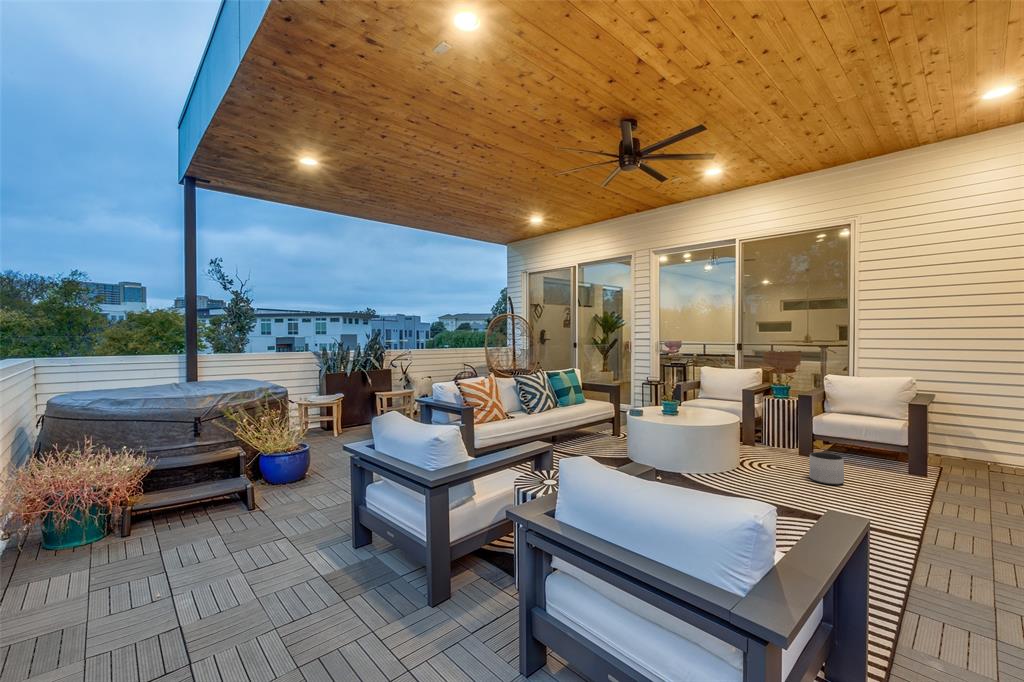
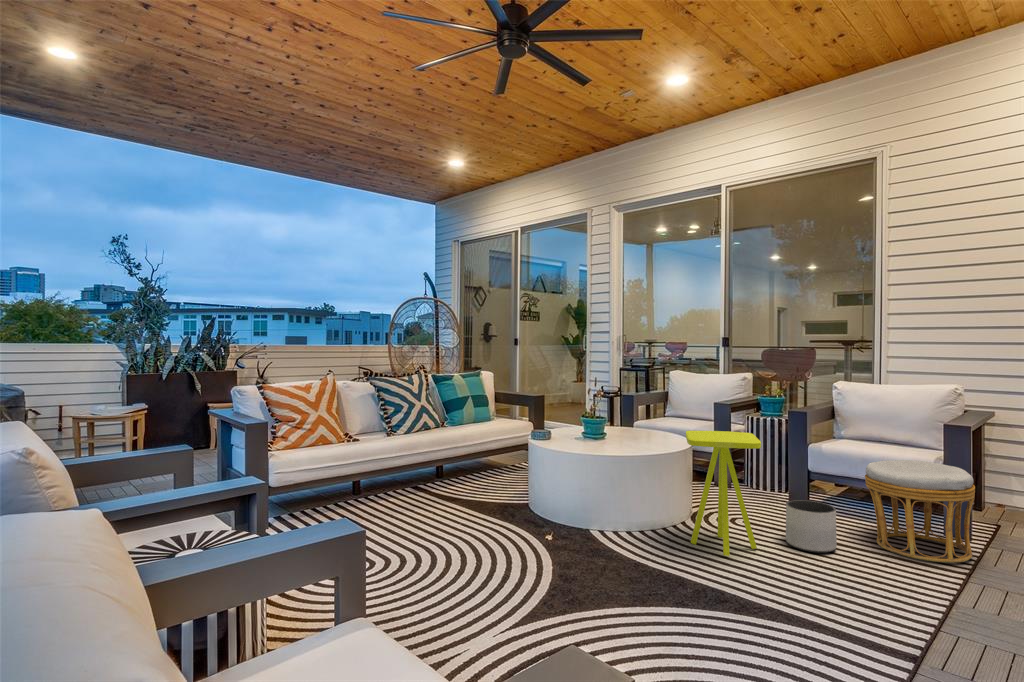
side table: none [744,409,800,487] -> present [686,431,761,556]
ottoman: none [858,426,932,489] -> present [865,460,975,563]

